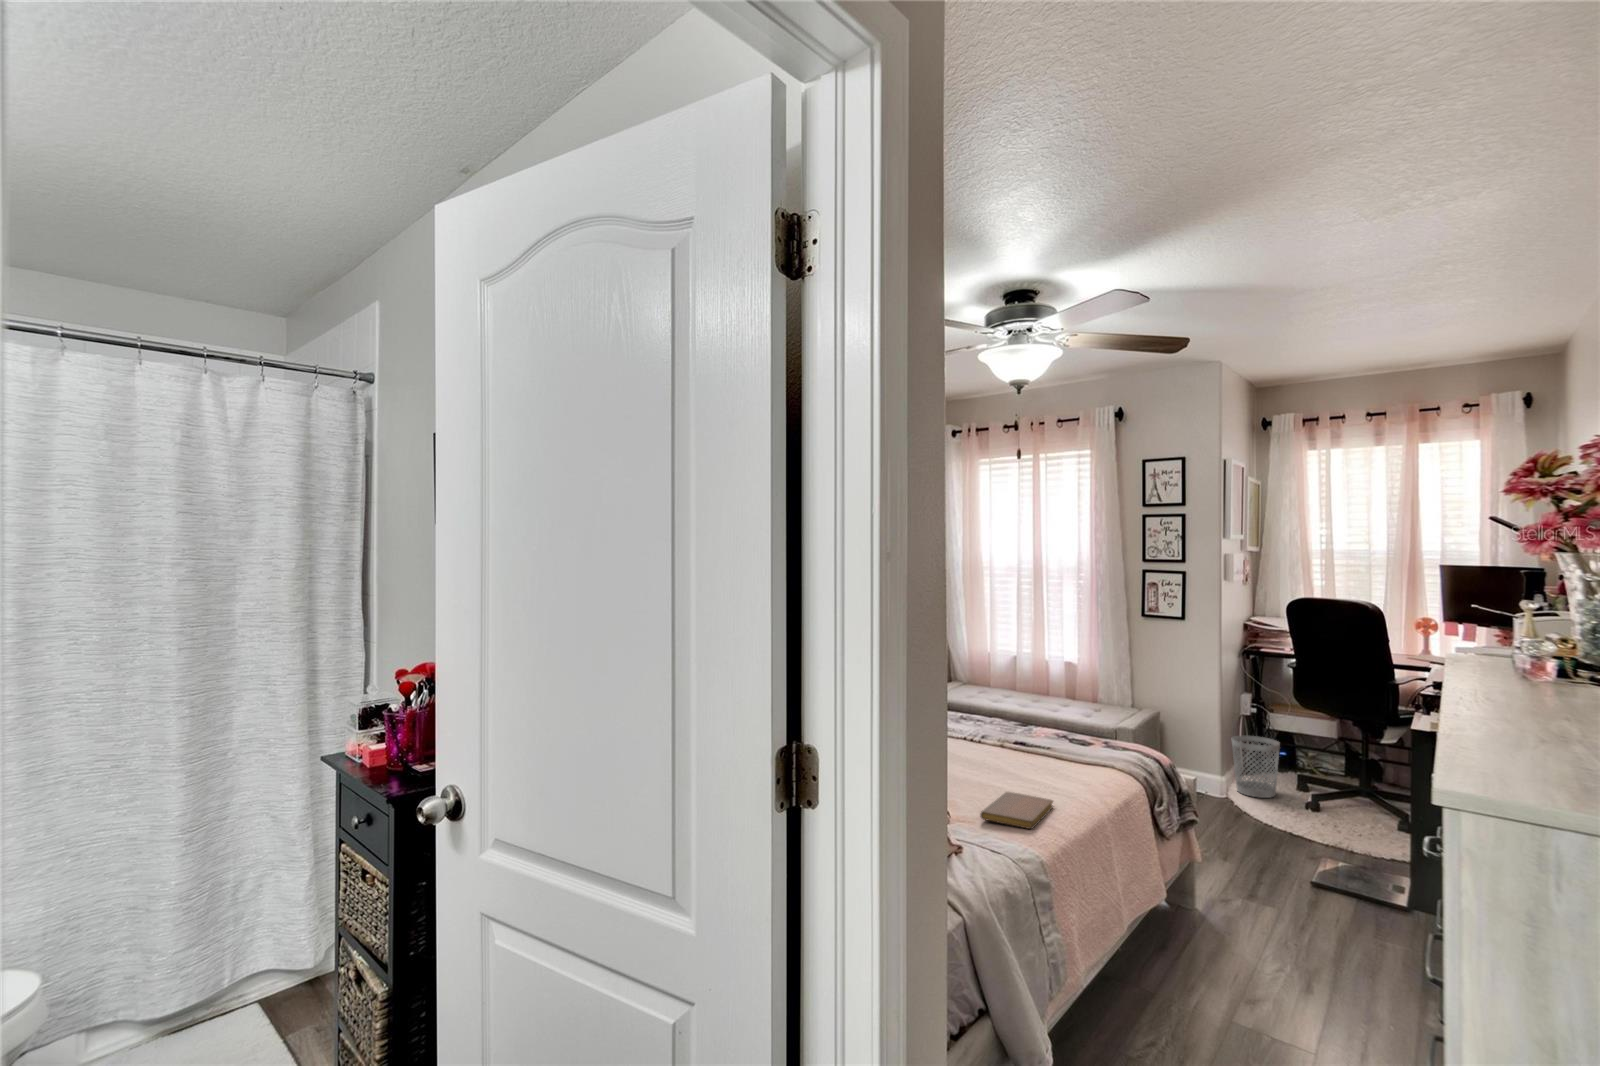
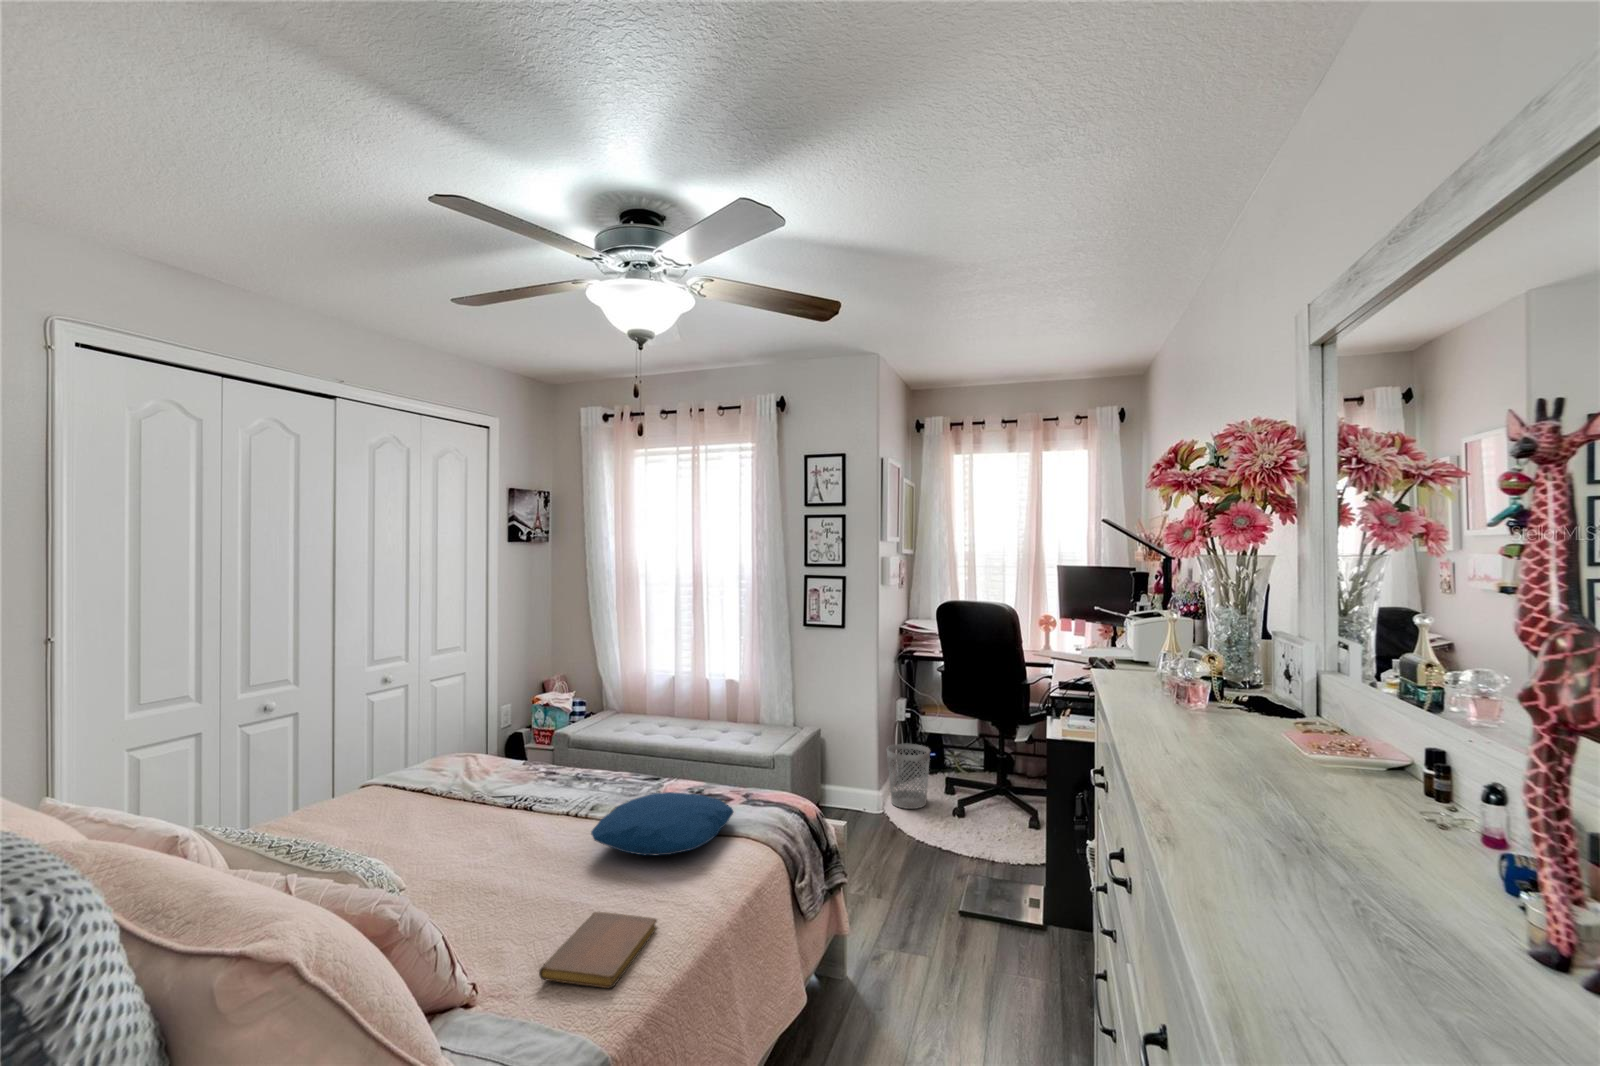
pillow: none [988,731,1098,770] -> present [591,792,734,855]

